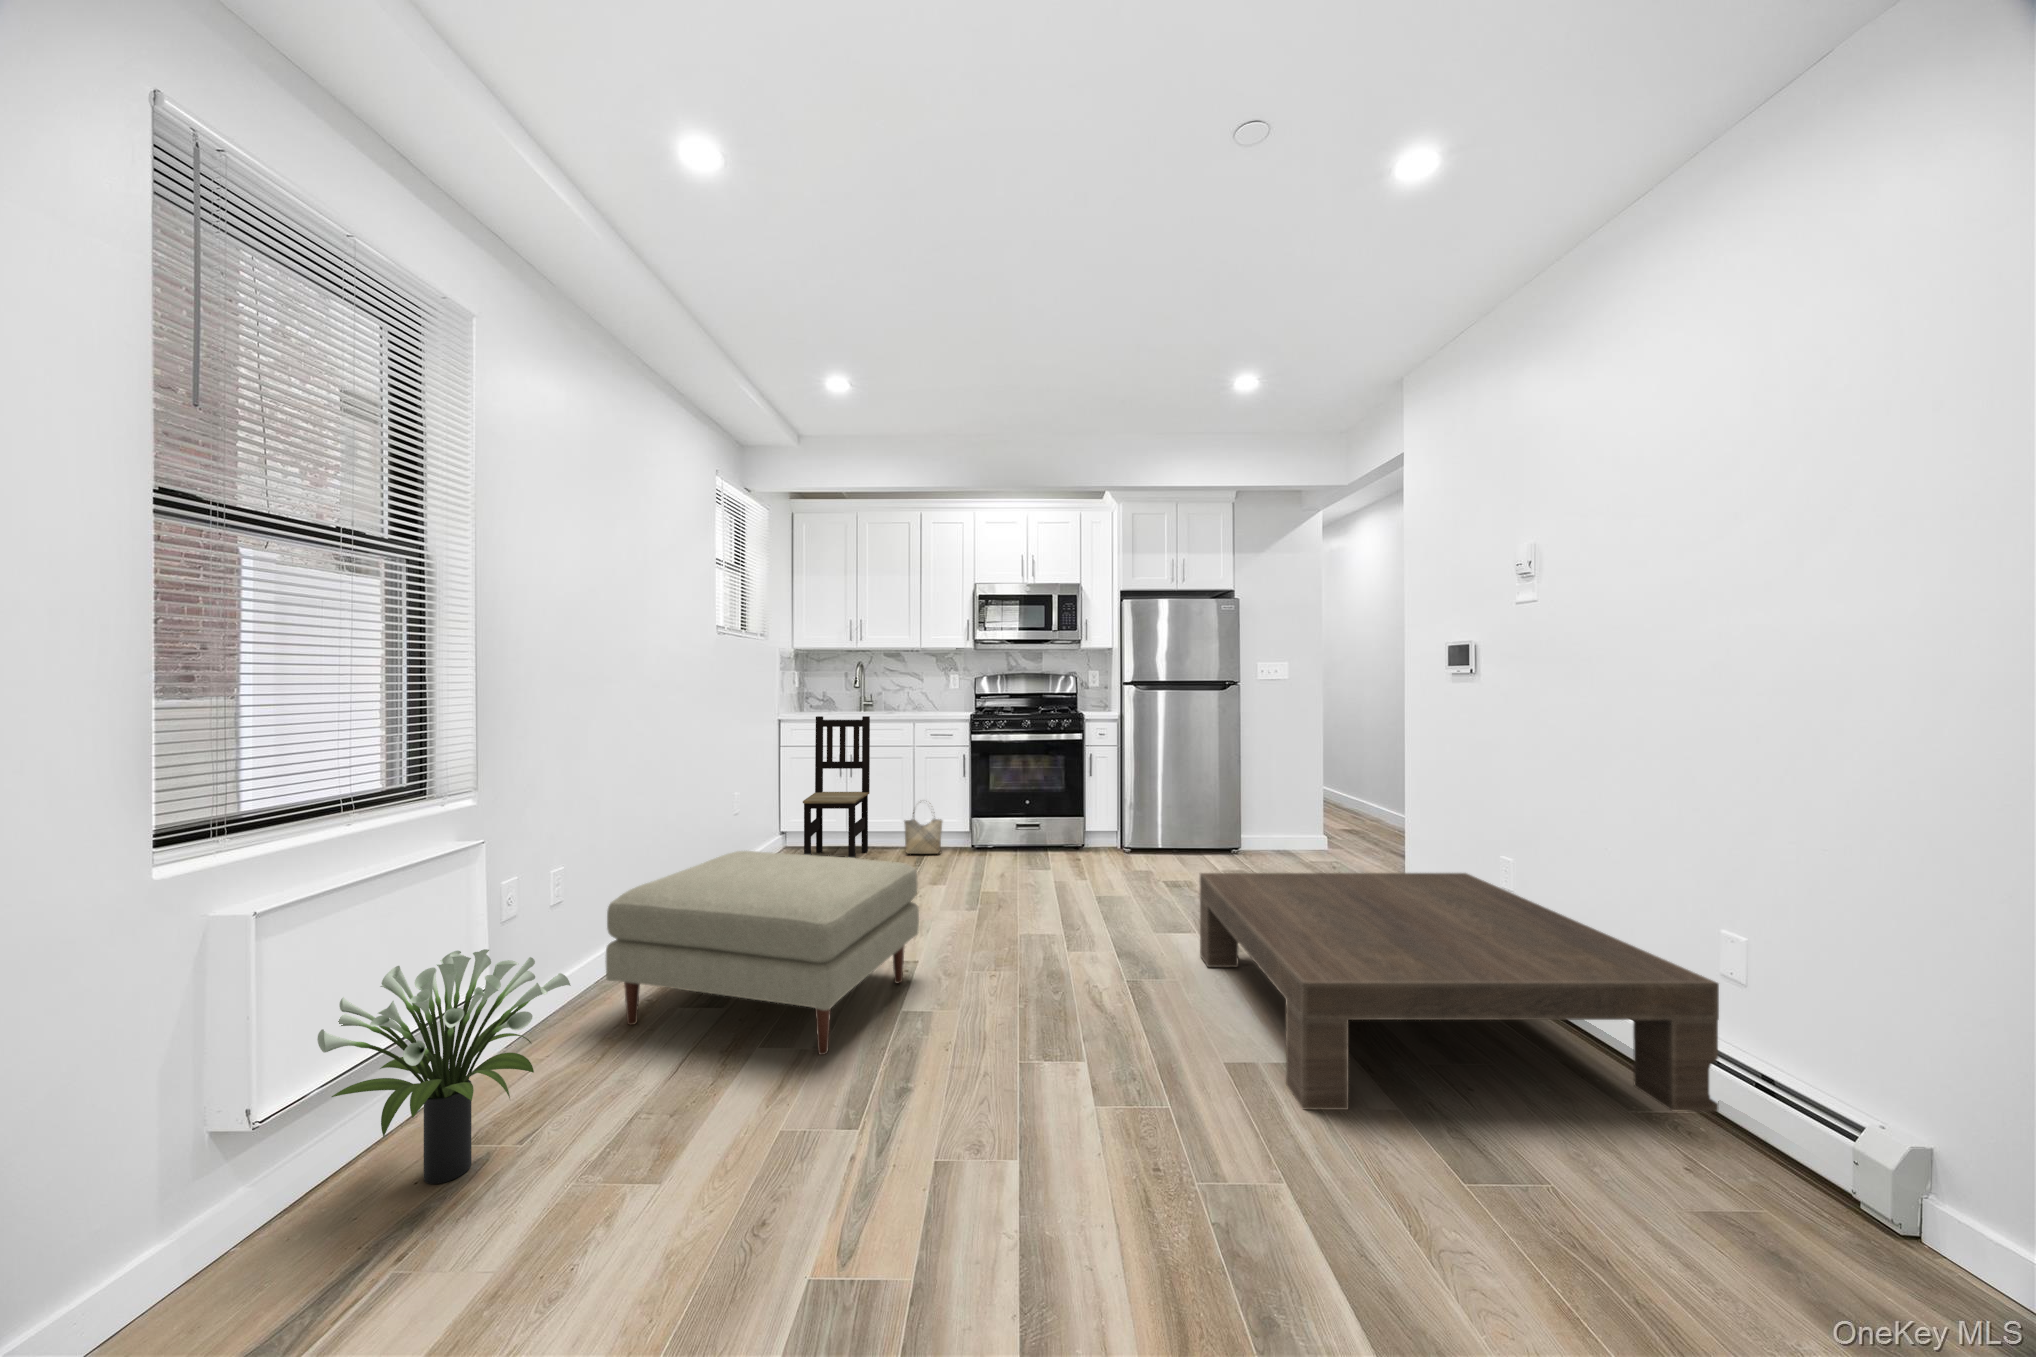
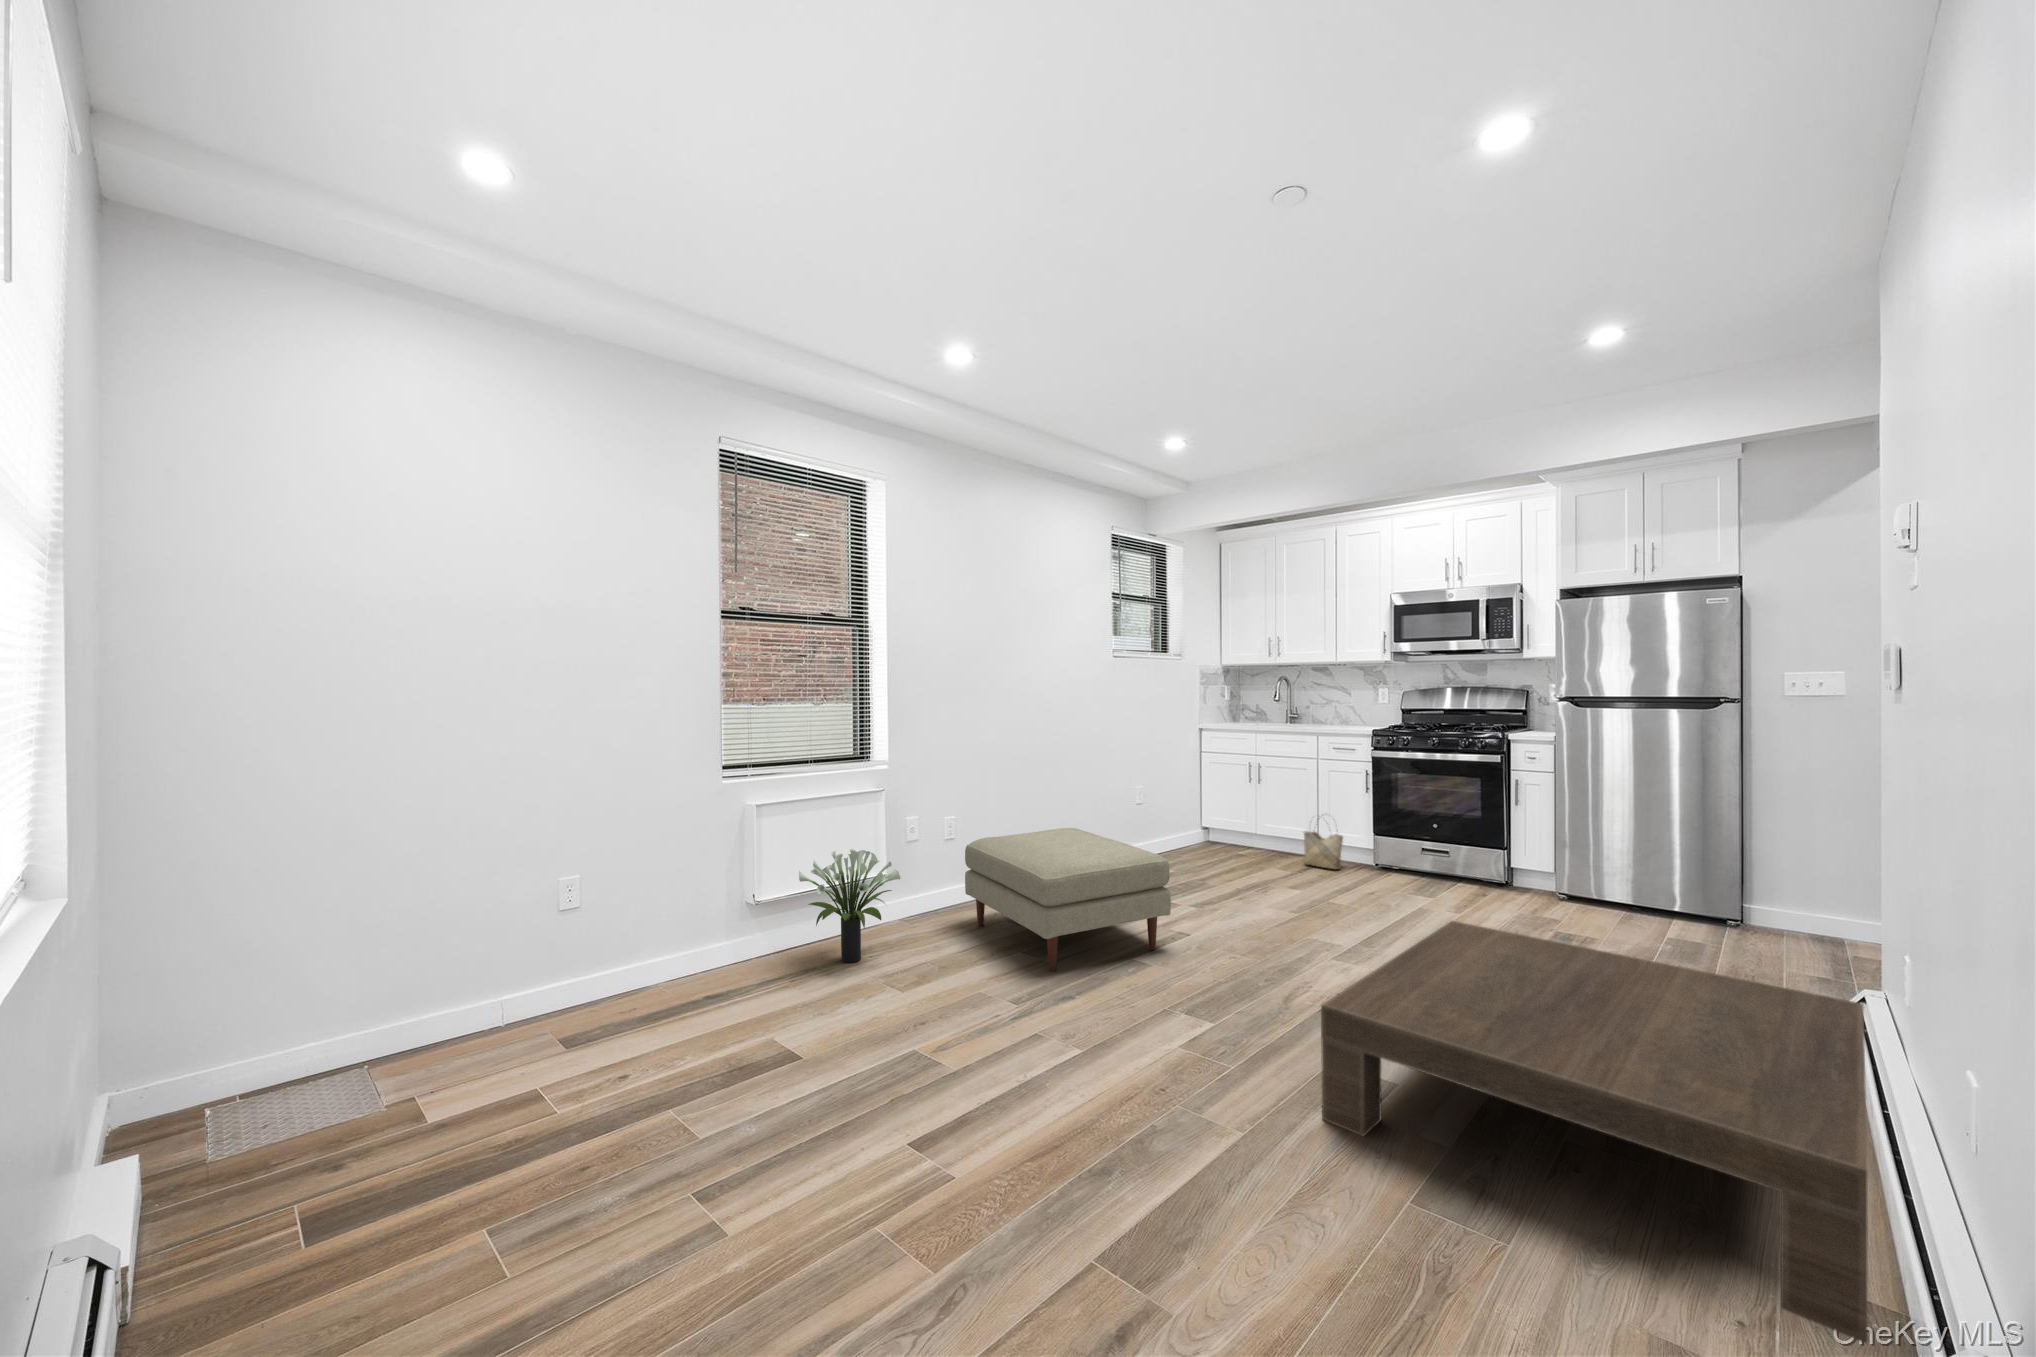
dining chair: present [803,716,870,858] -> none [1204,725,1277,865]

